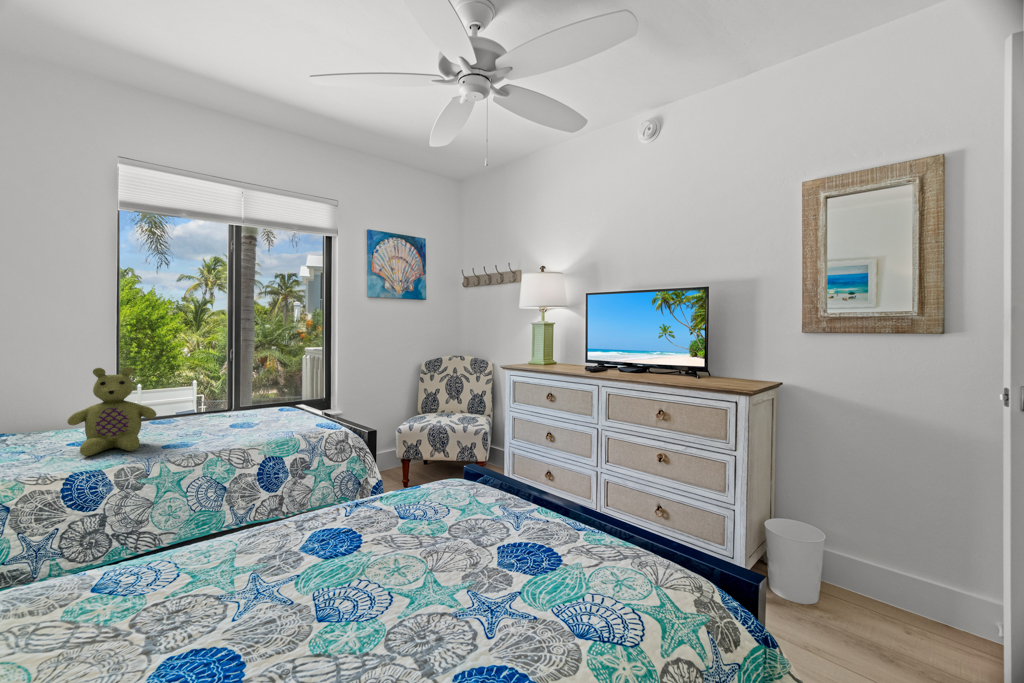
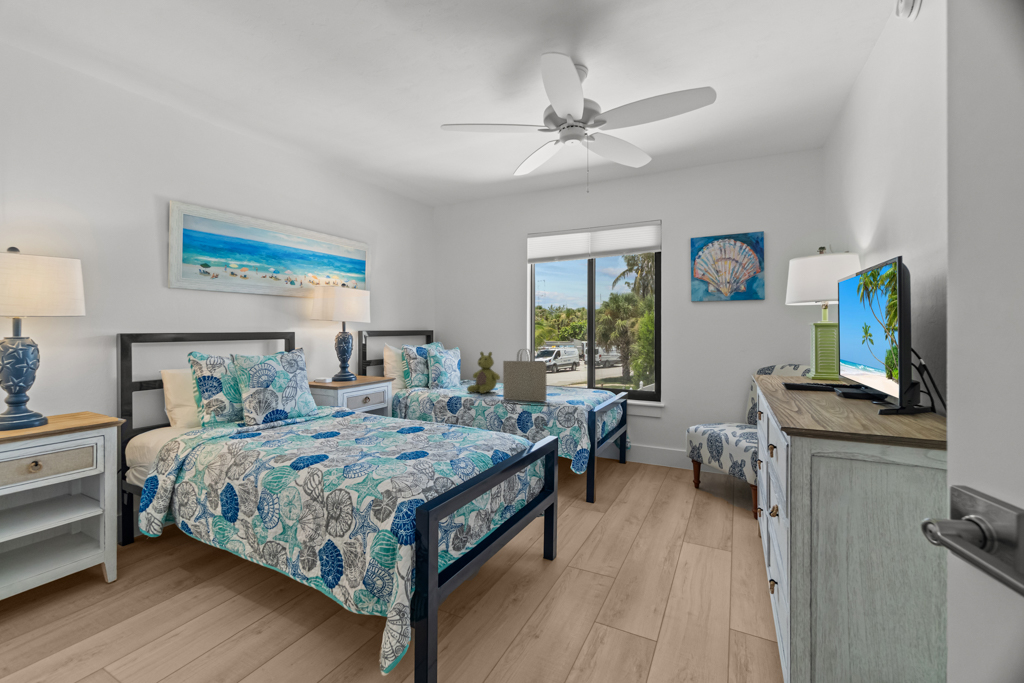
tote bag: none [210,358,294,448] -> present [503,349,547,401]

